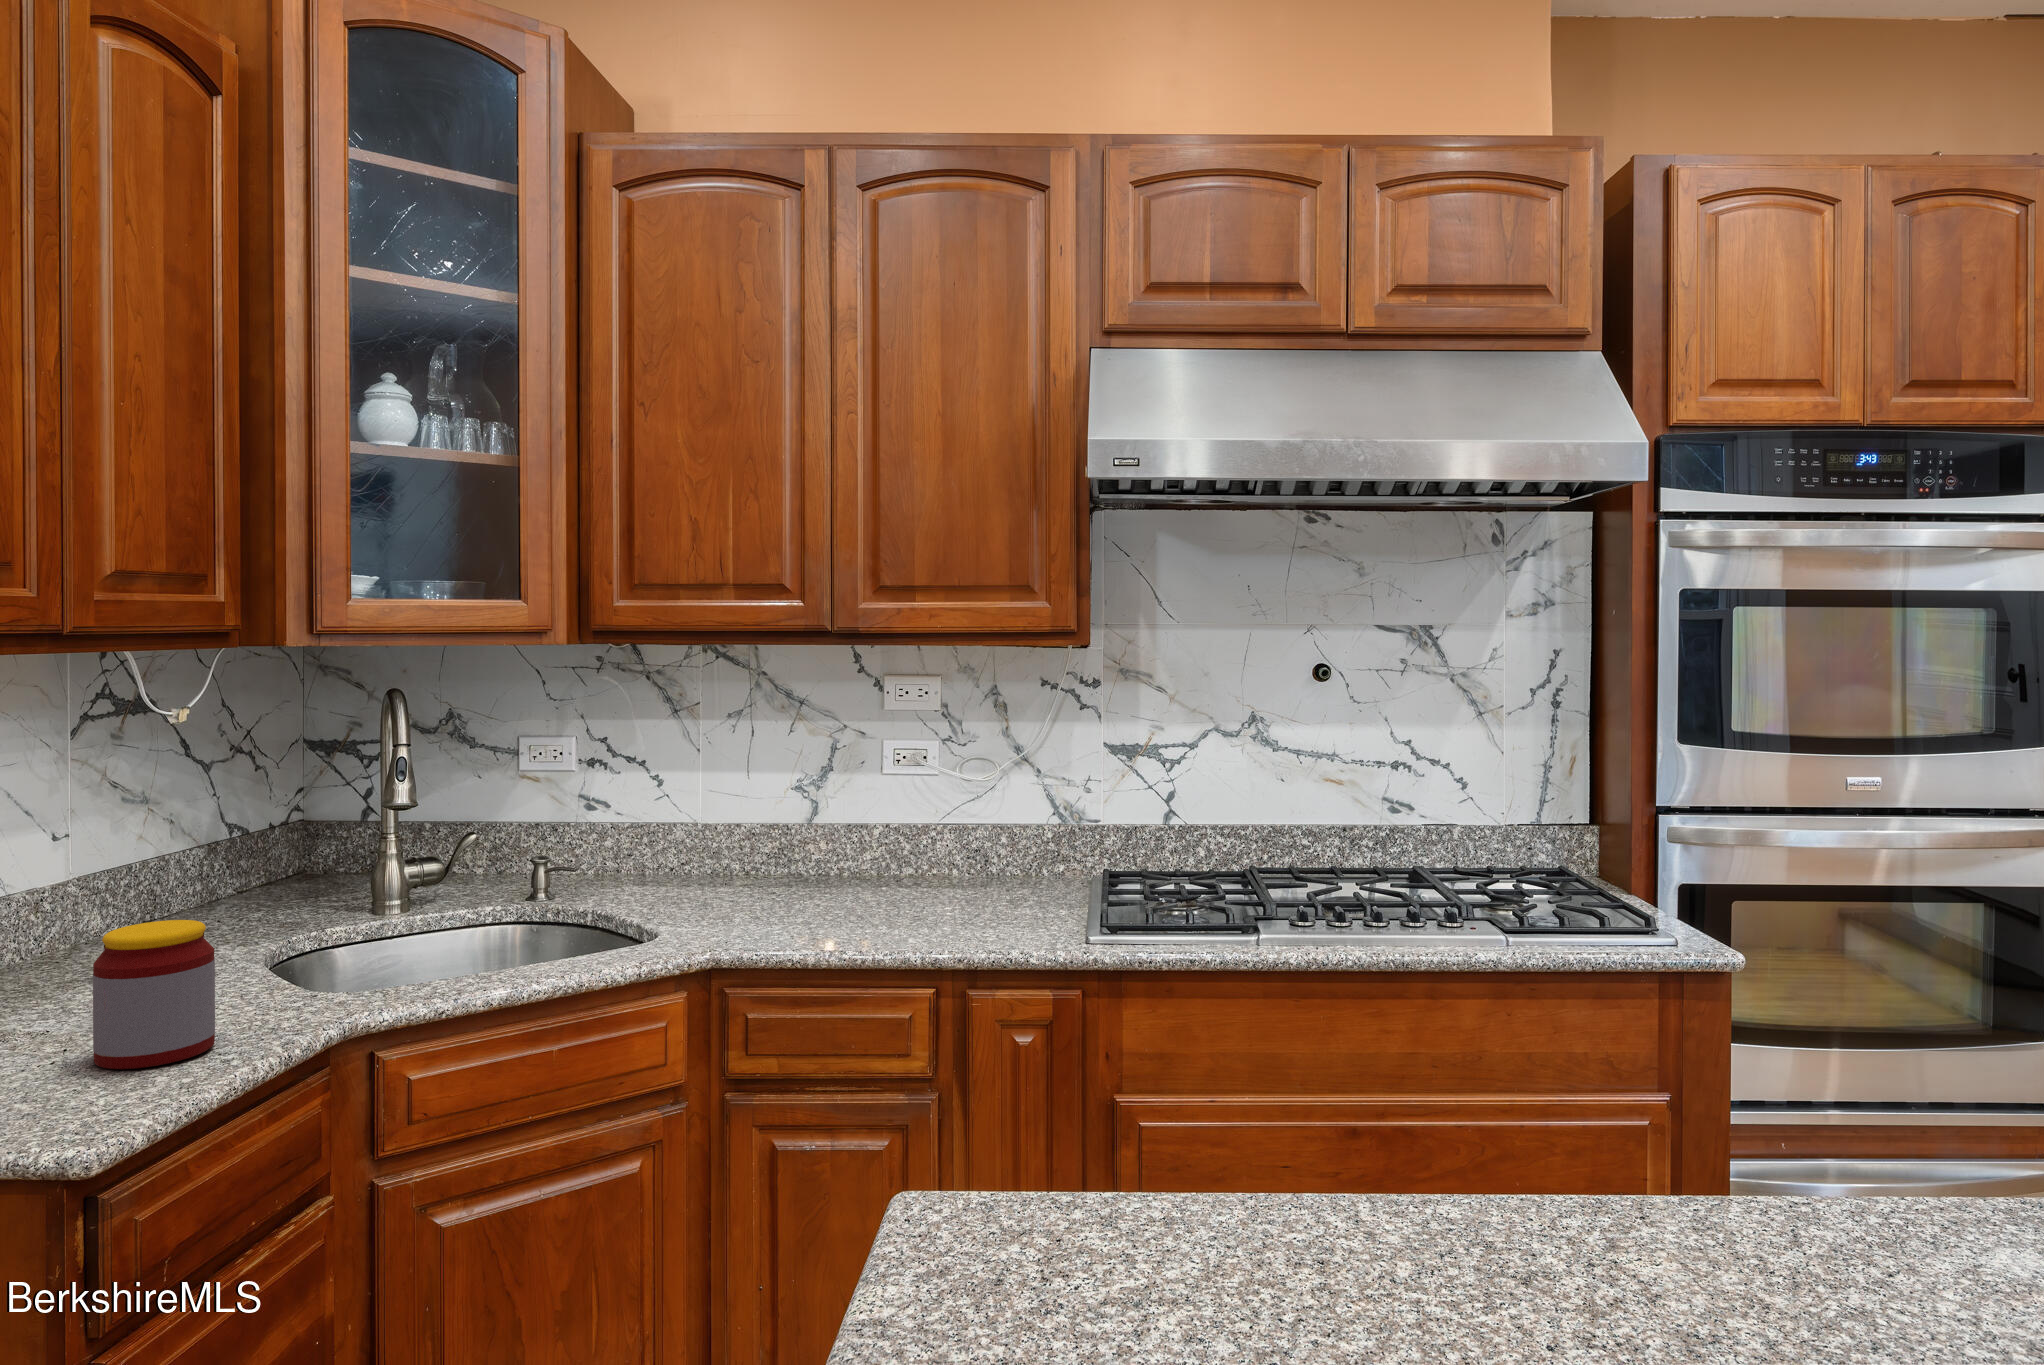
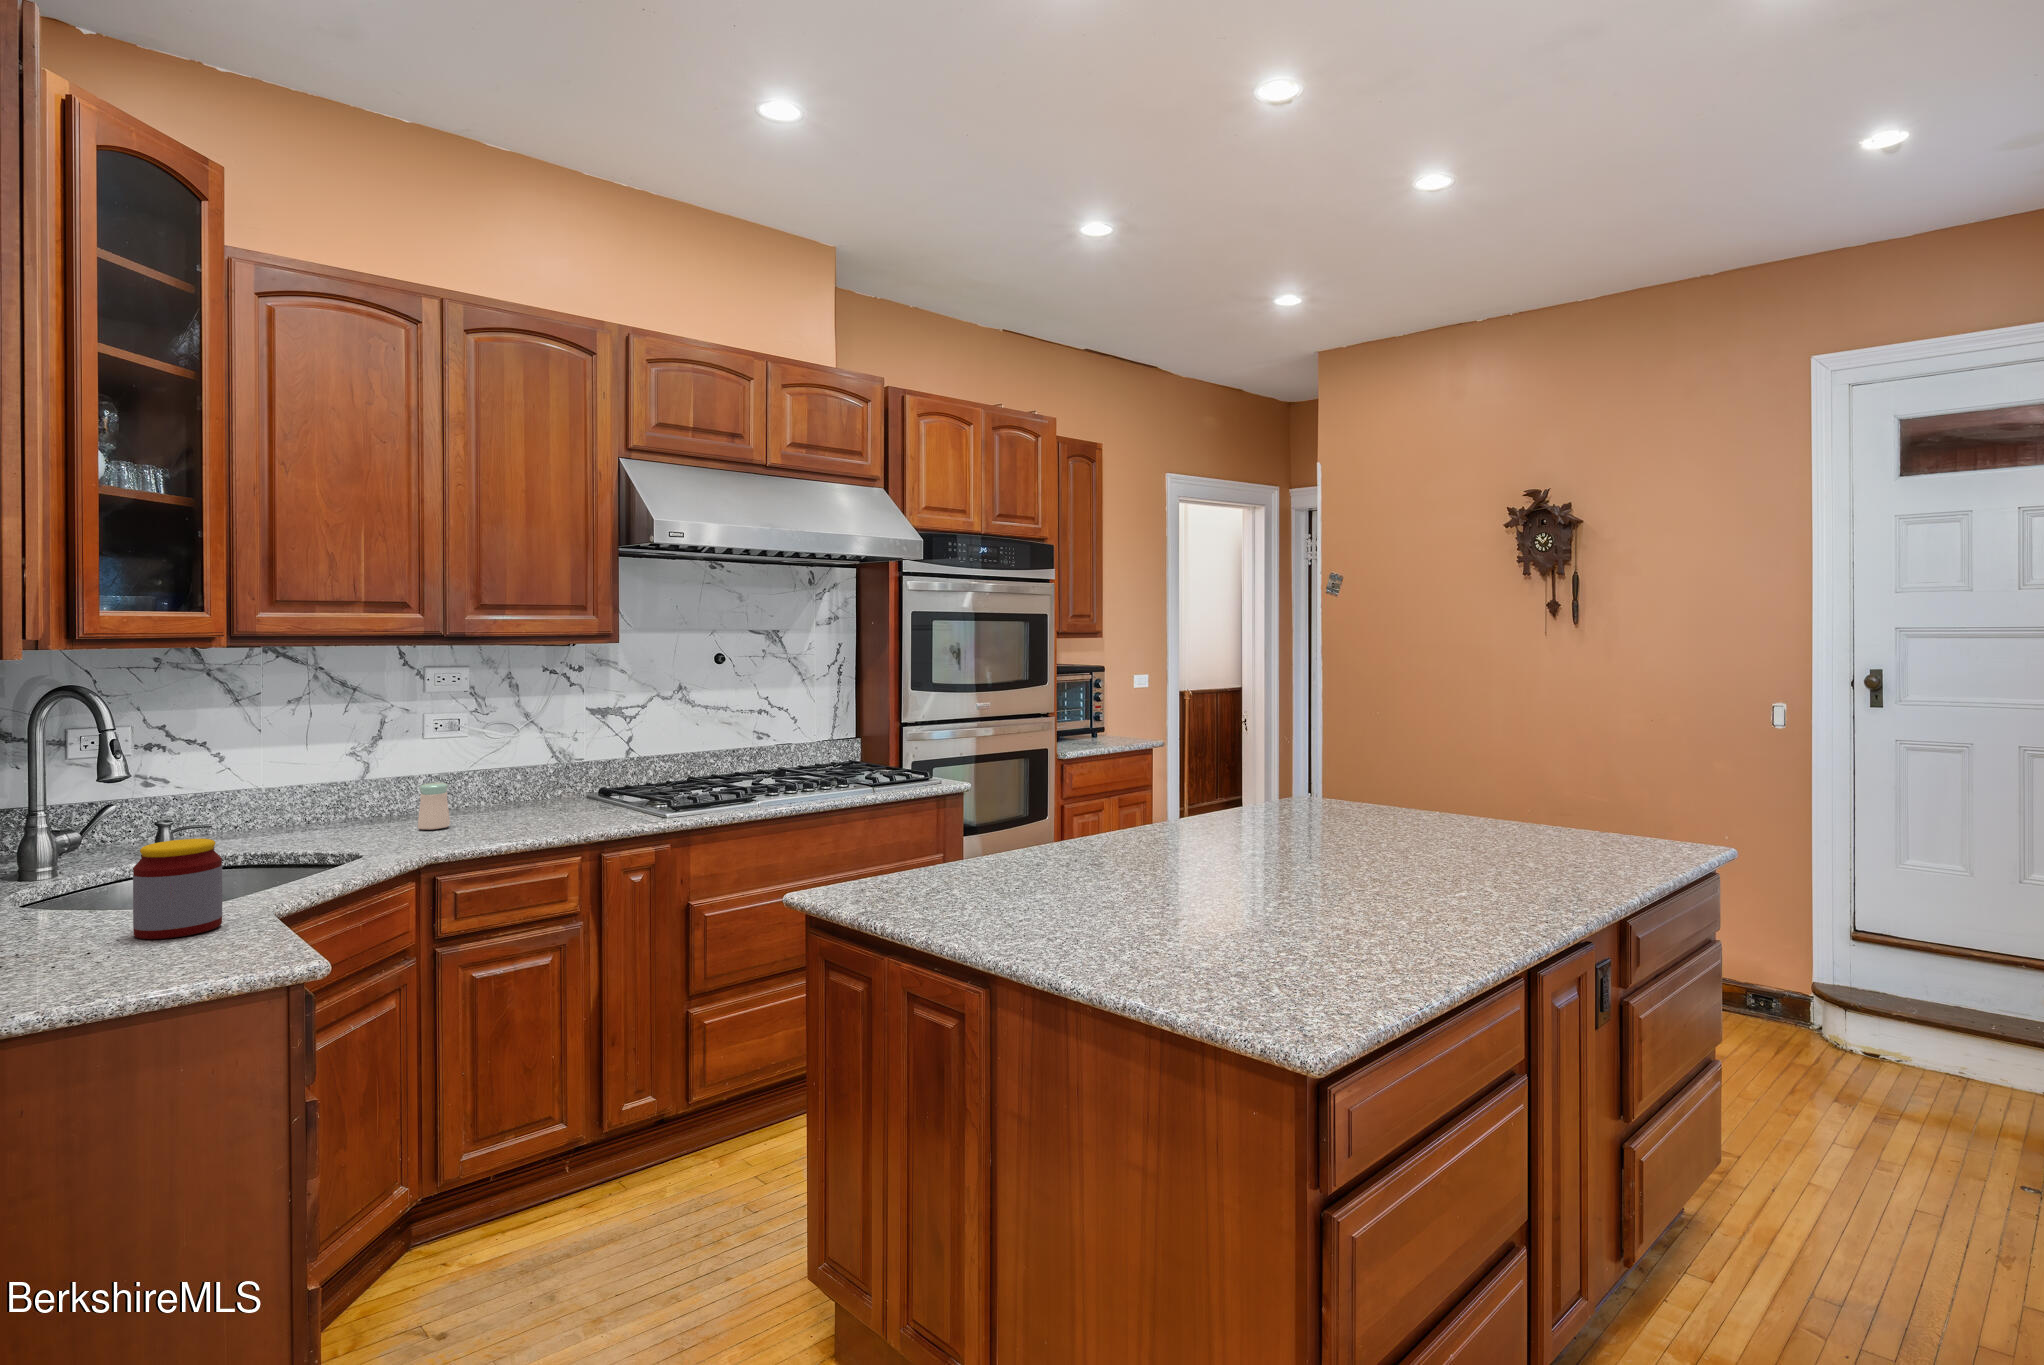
salt shaker: none [800,843,843,911] -> present [418,783,450,830]

